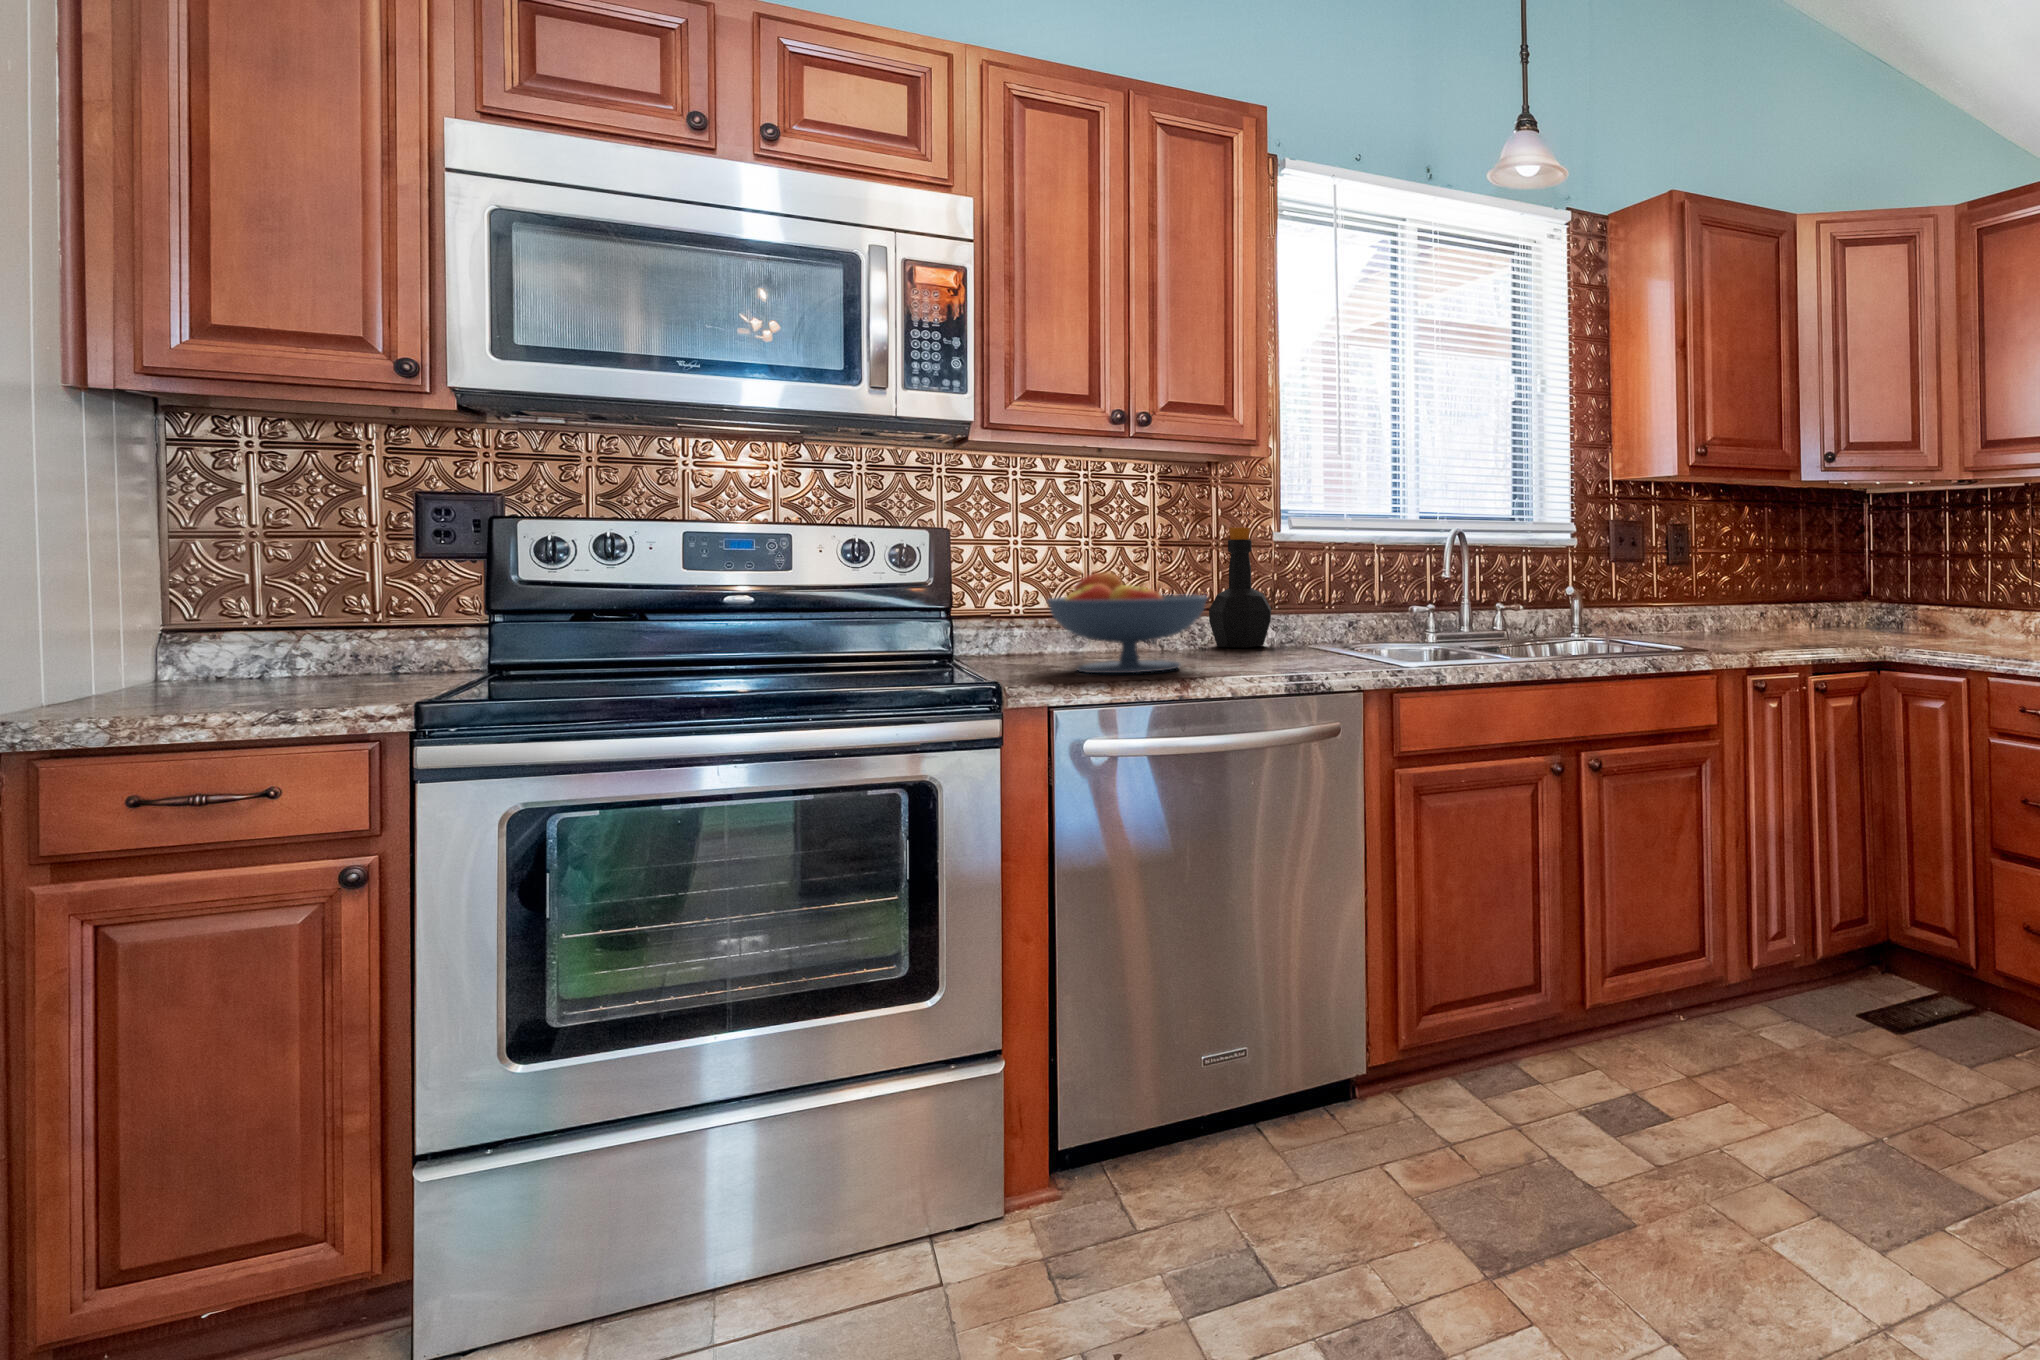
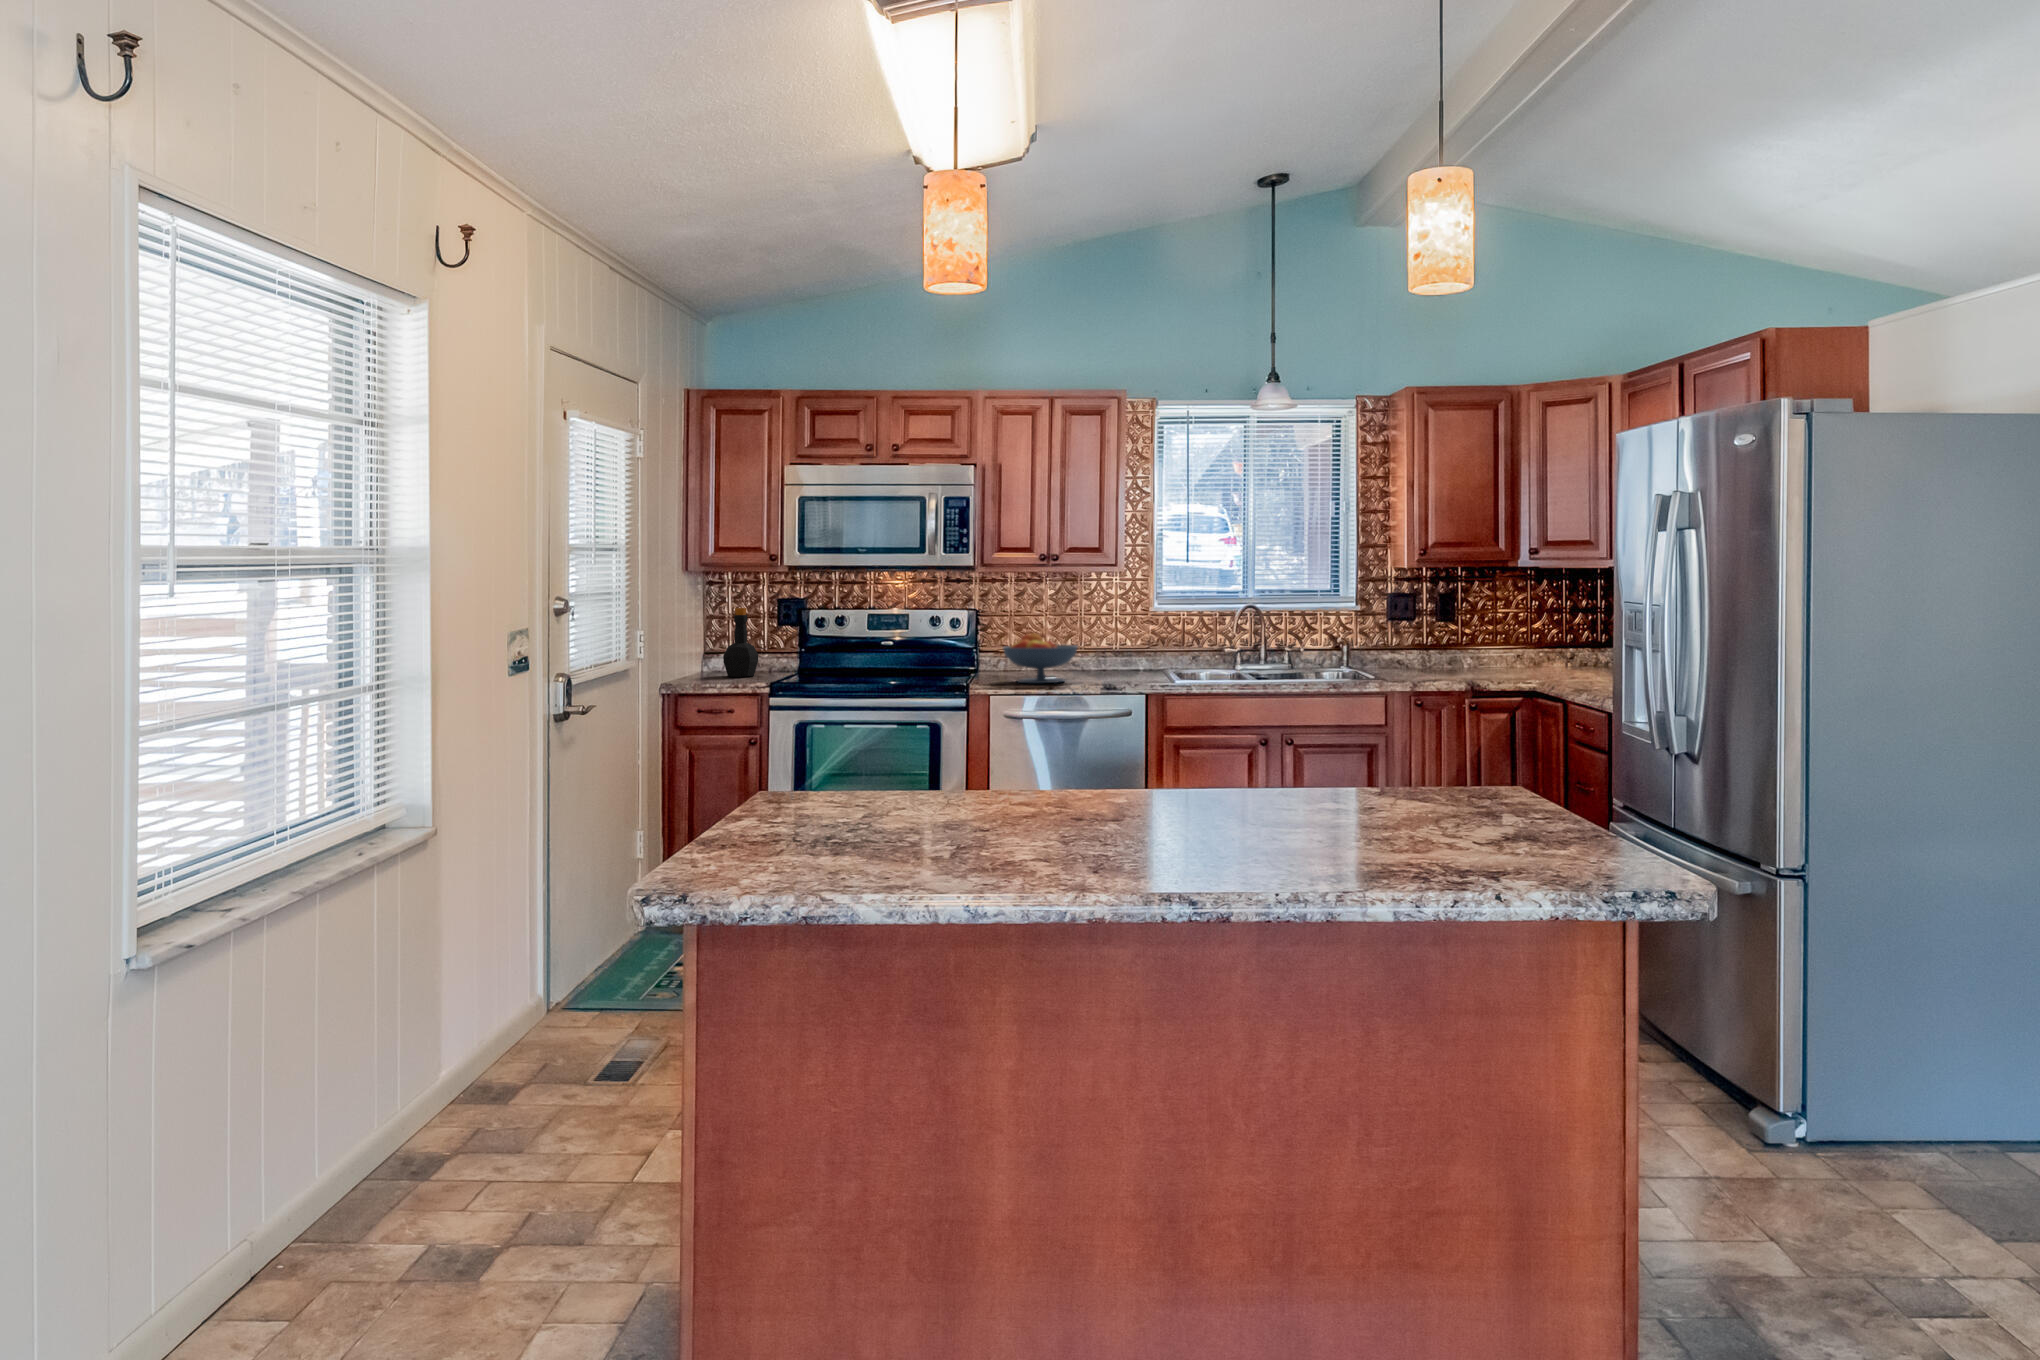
bottle: present [1209,527,1271,647] -> present [723,608,758,677]

